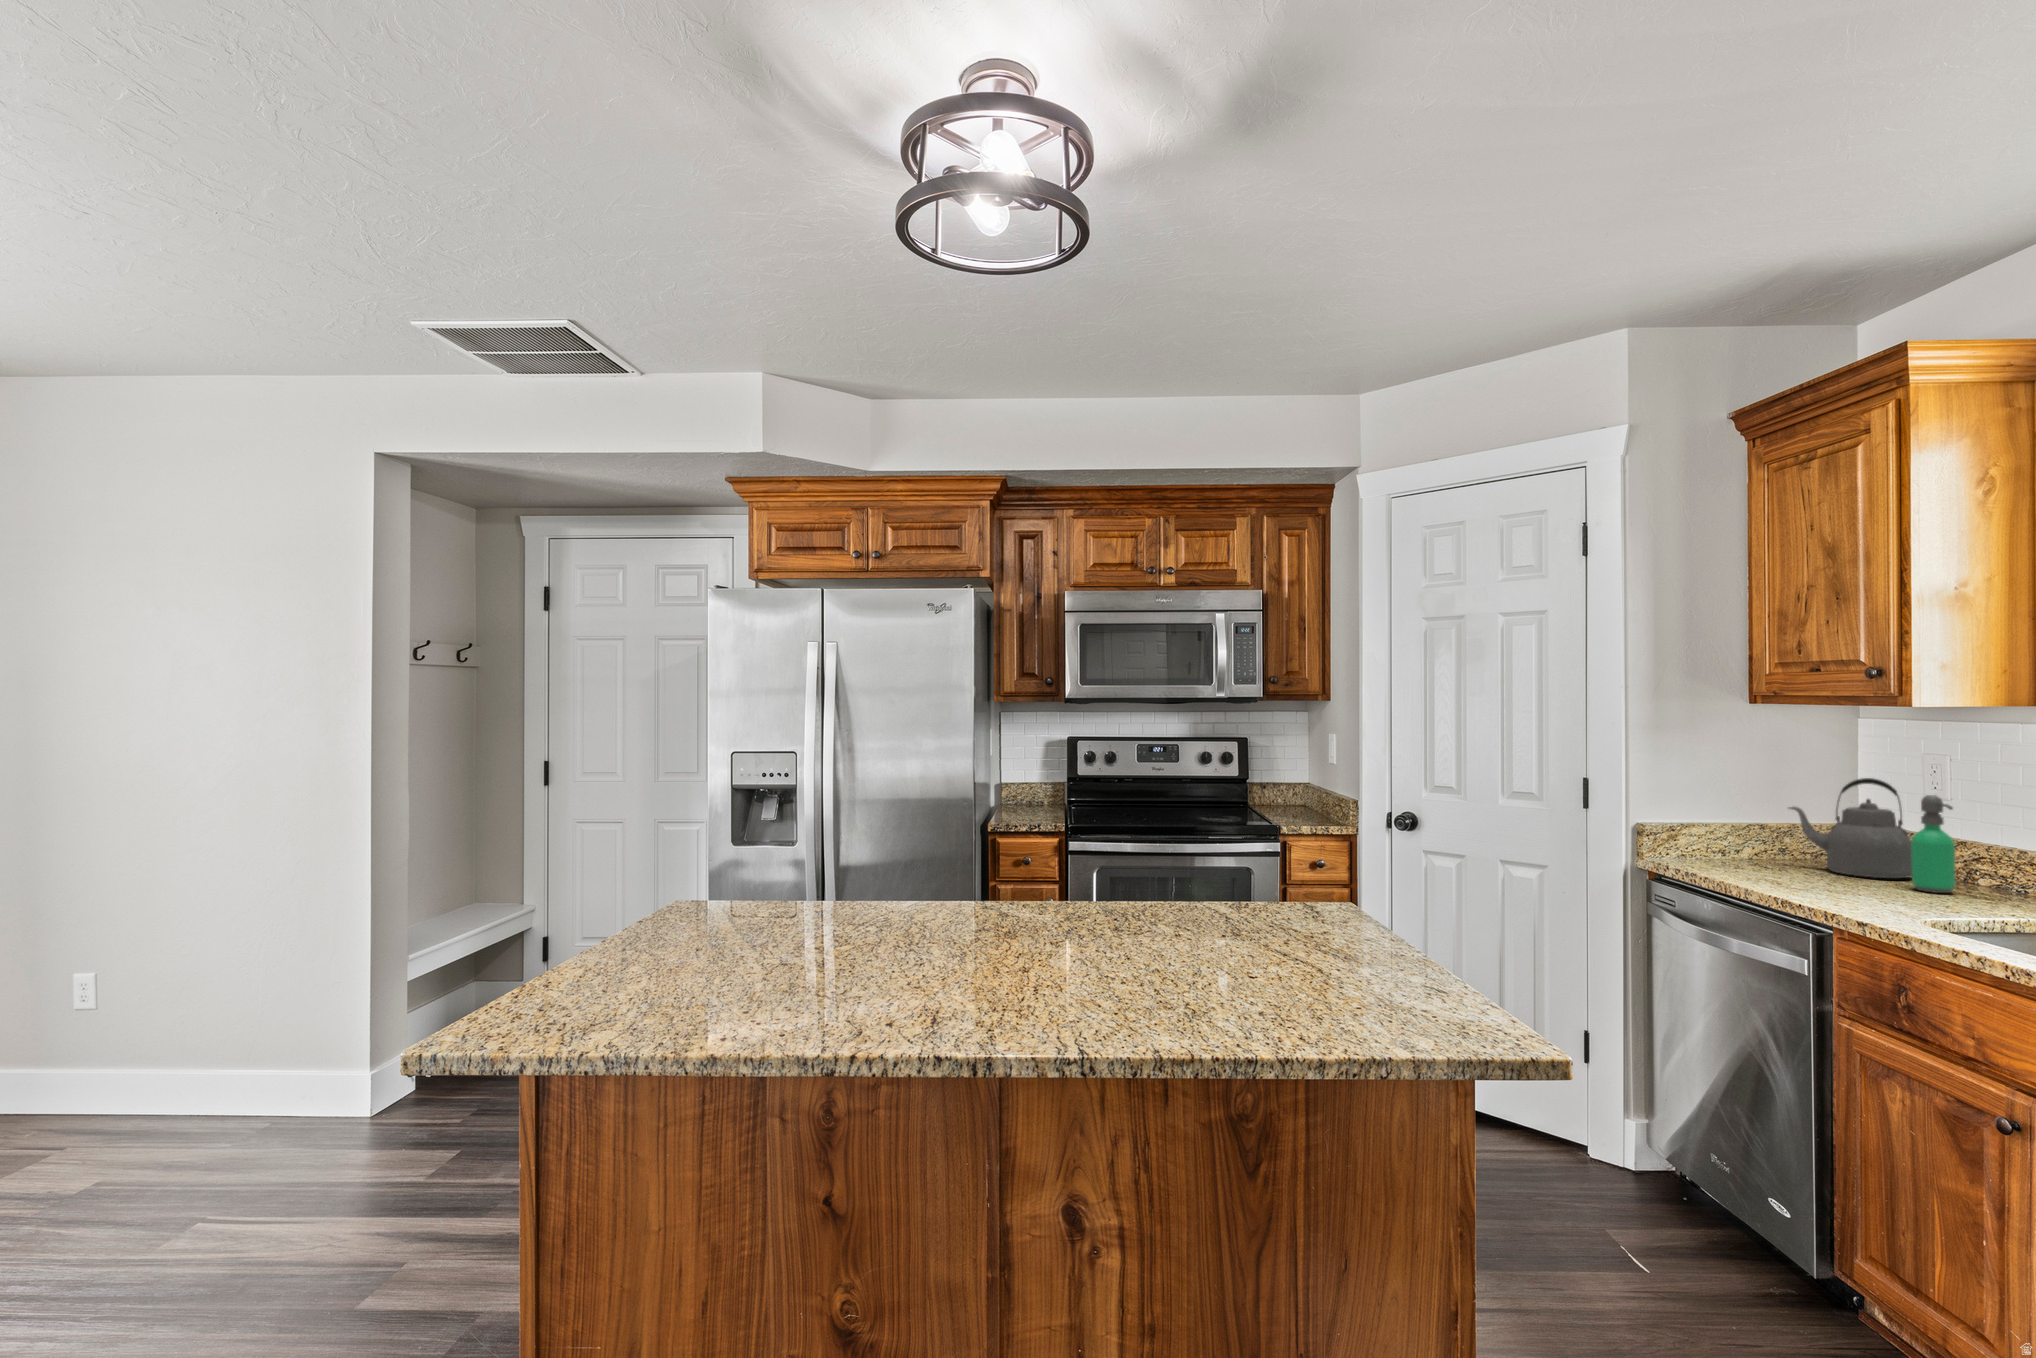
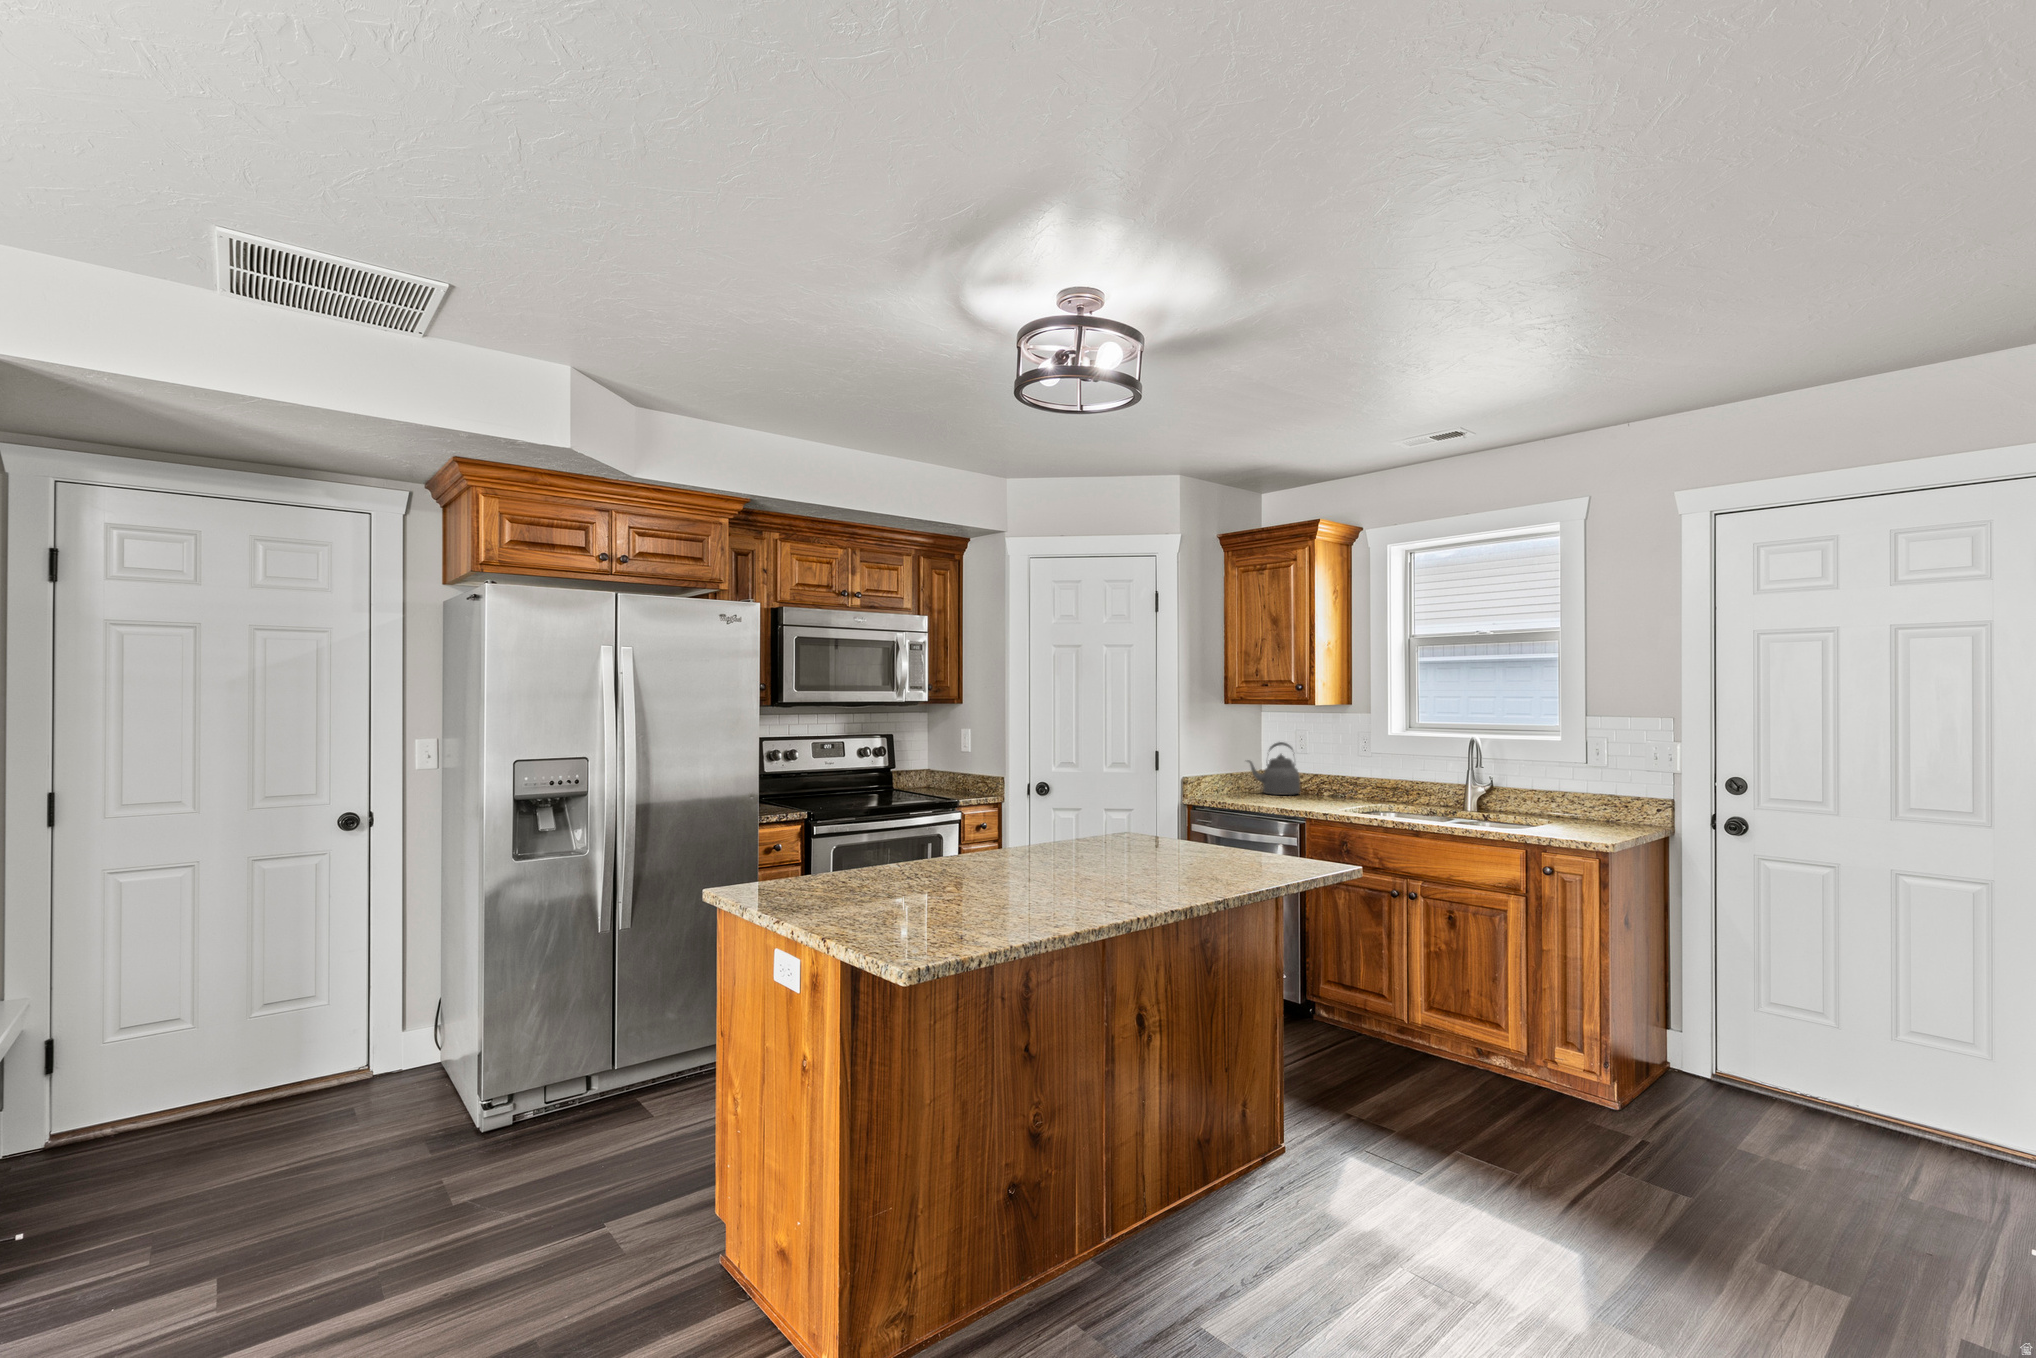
soap dispenser: present [1911,795,1956,893] -> none [1308,749,1327,799]

